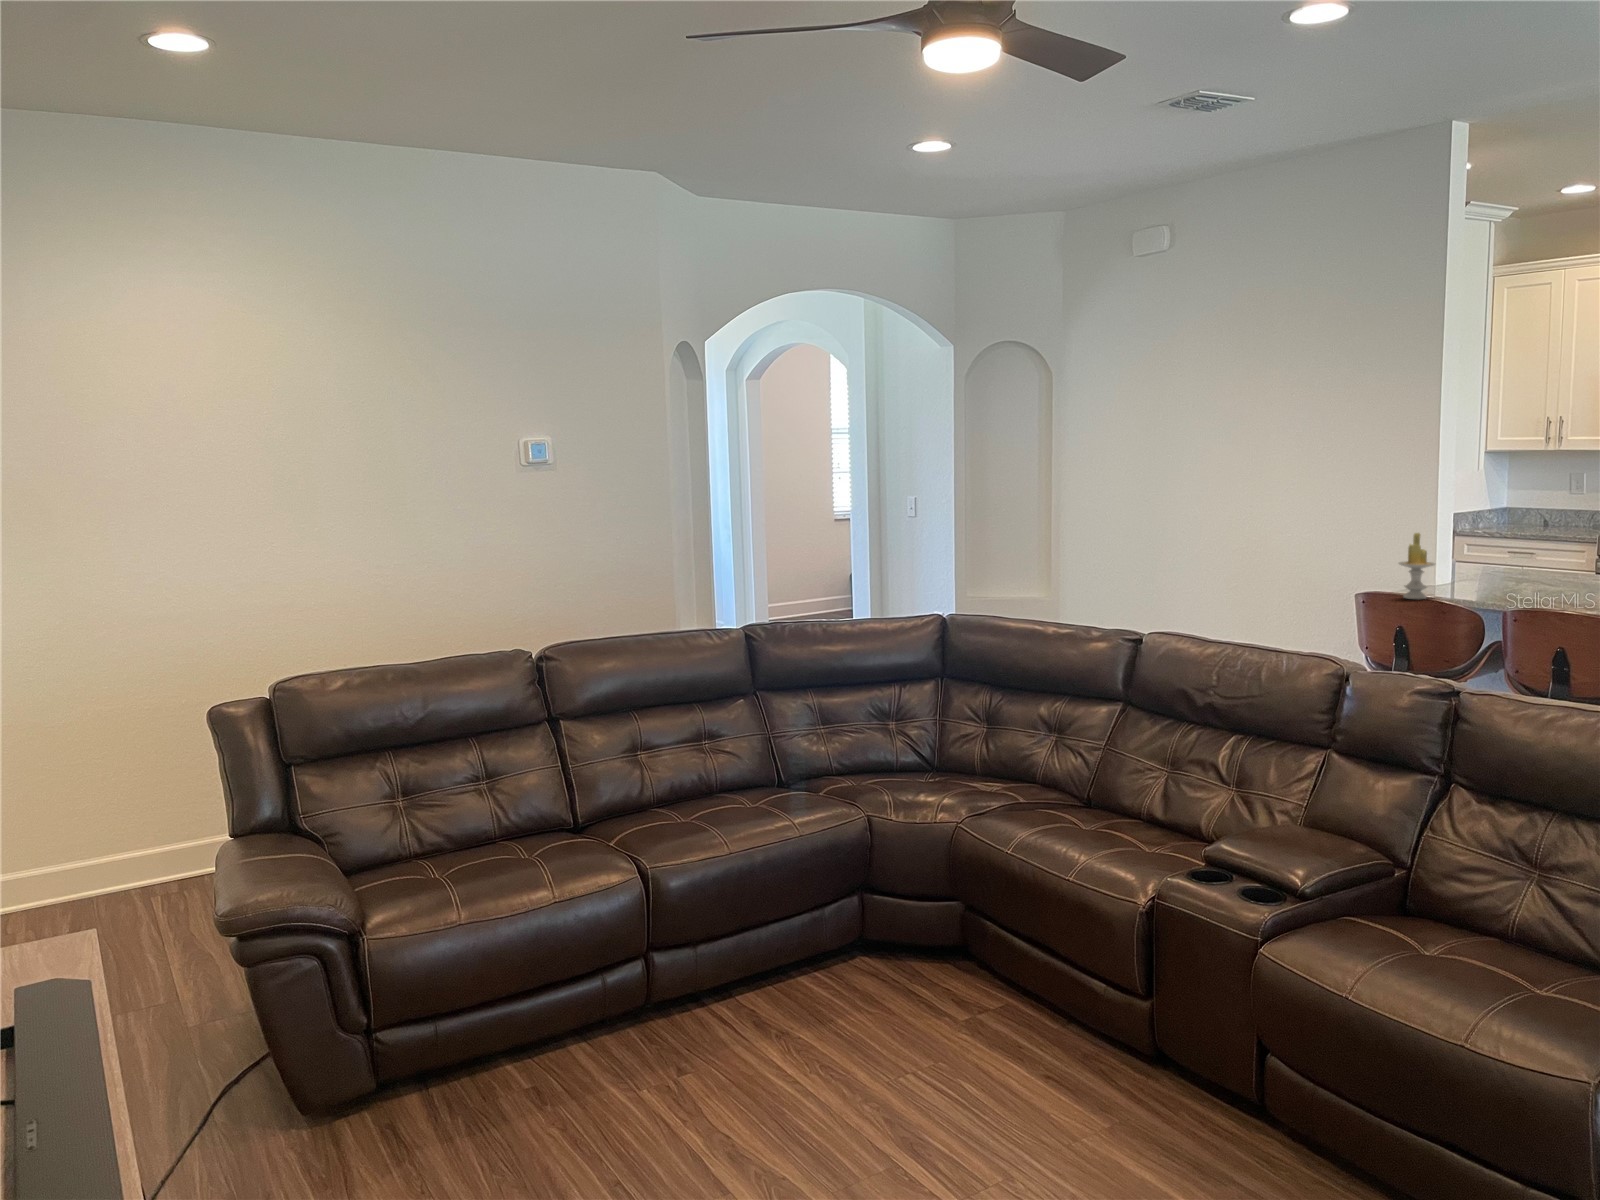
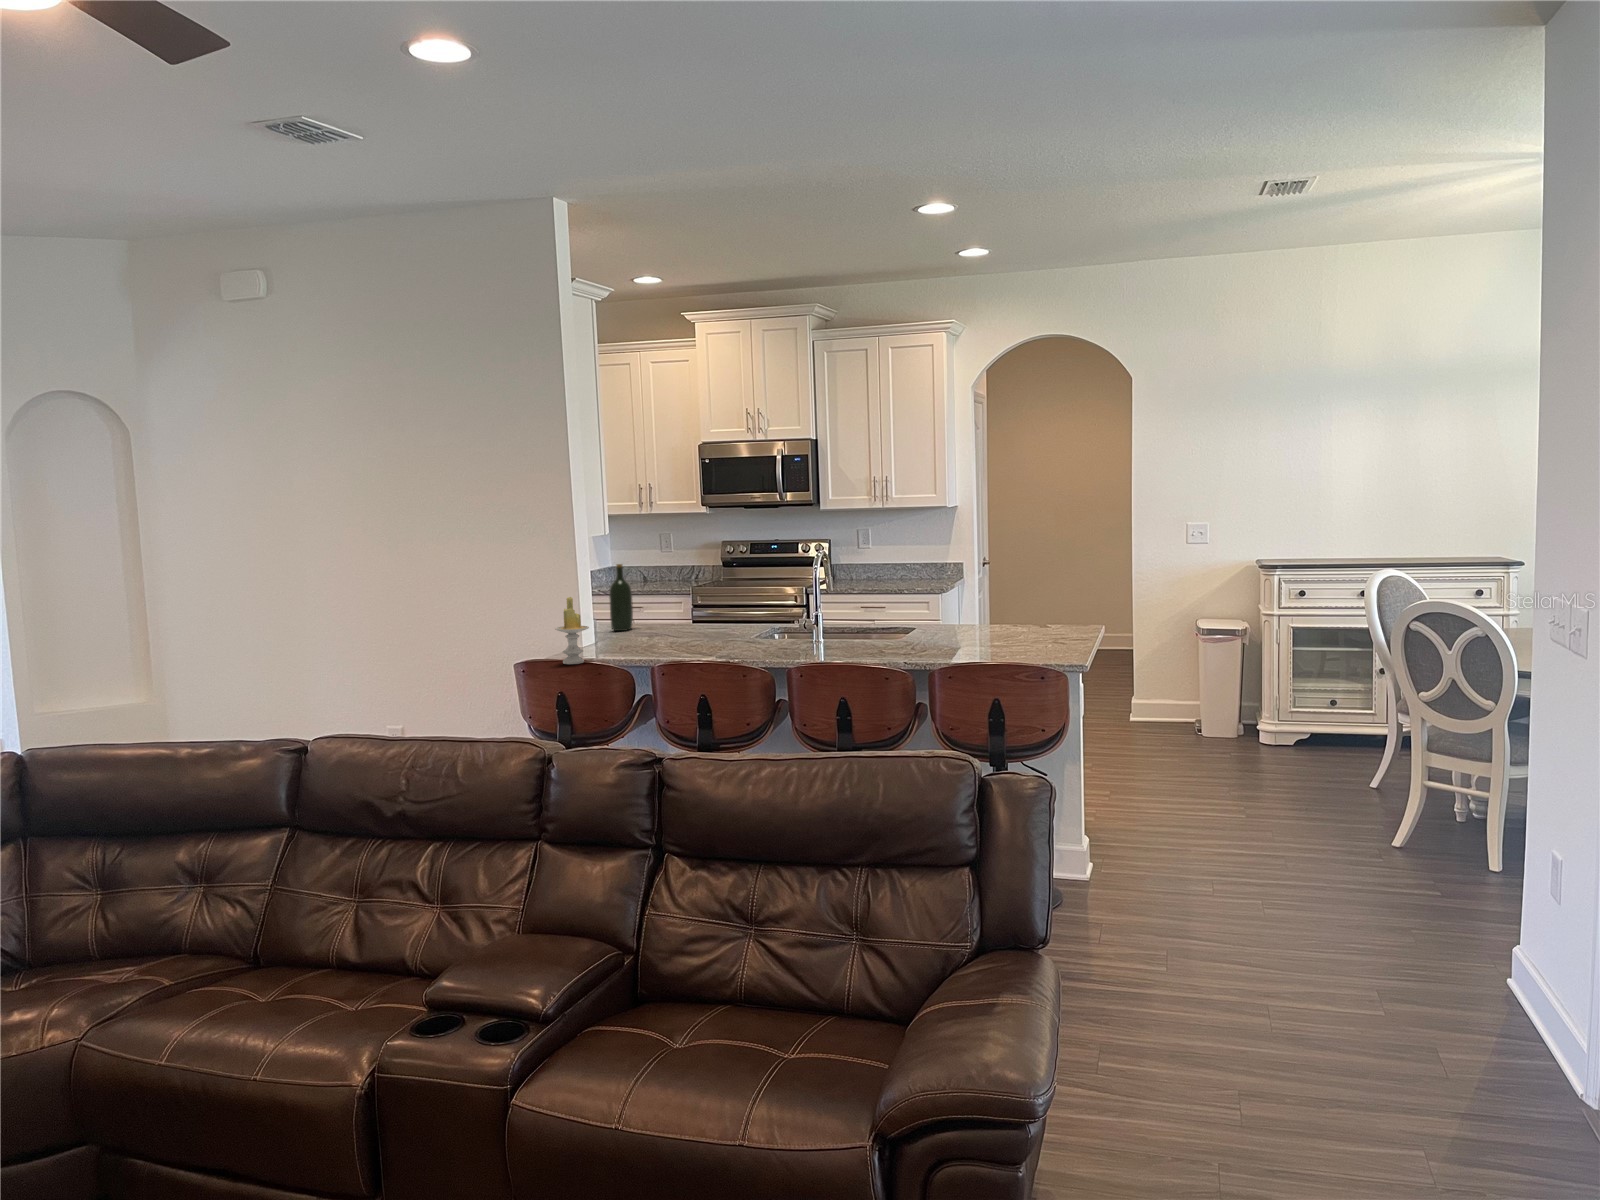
wine bottle: none [1474,503,1503,573] -> present [609,564,633,631]

